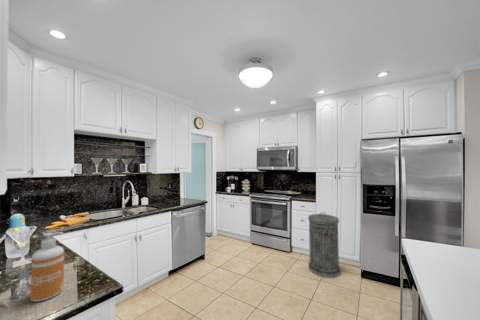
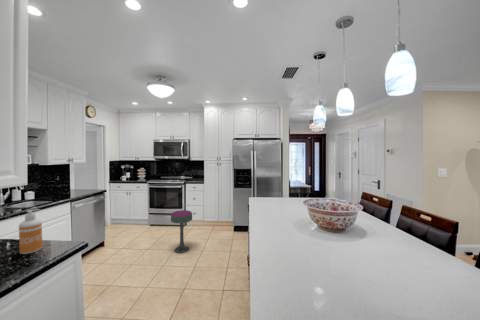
trash can: present [308,213,340,278] -> none [199,190,219,235]
bar stool: none [270,237,299,300] -> present [171,210,192,253]

